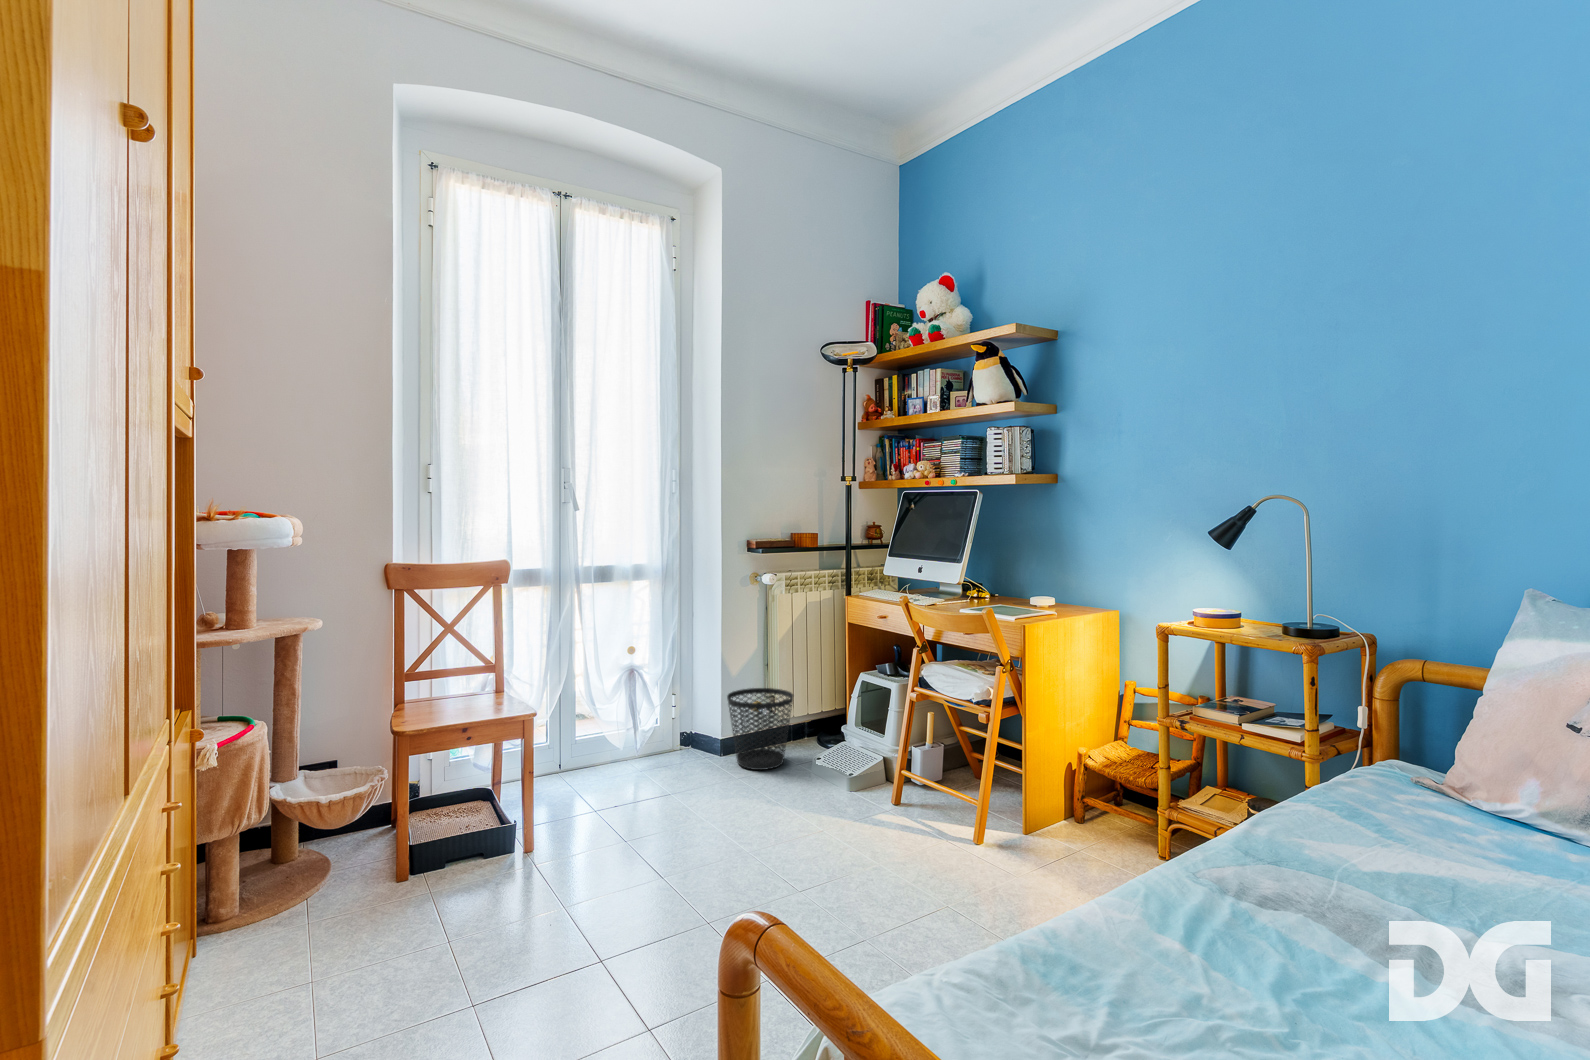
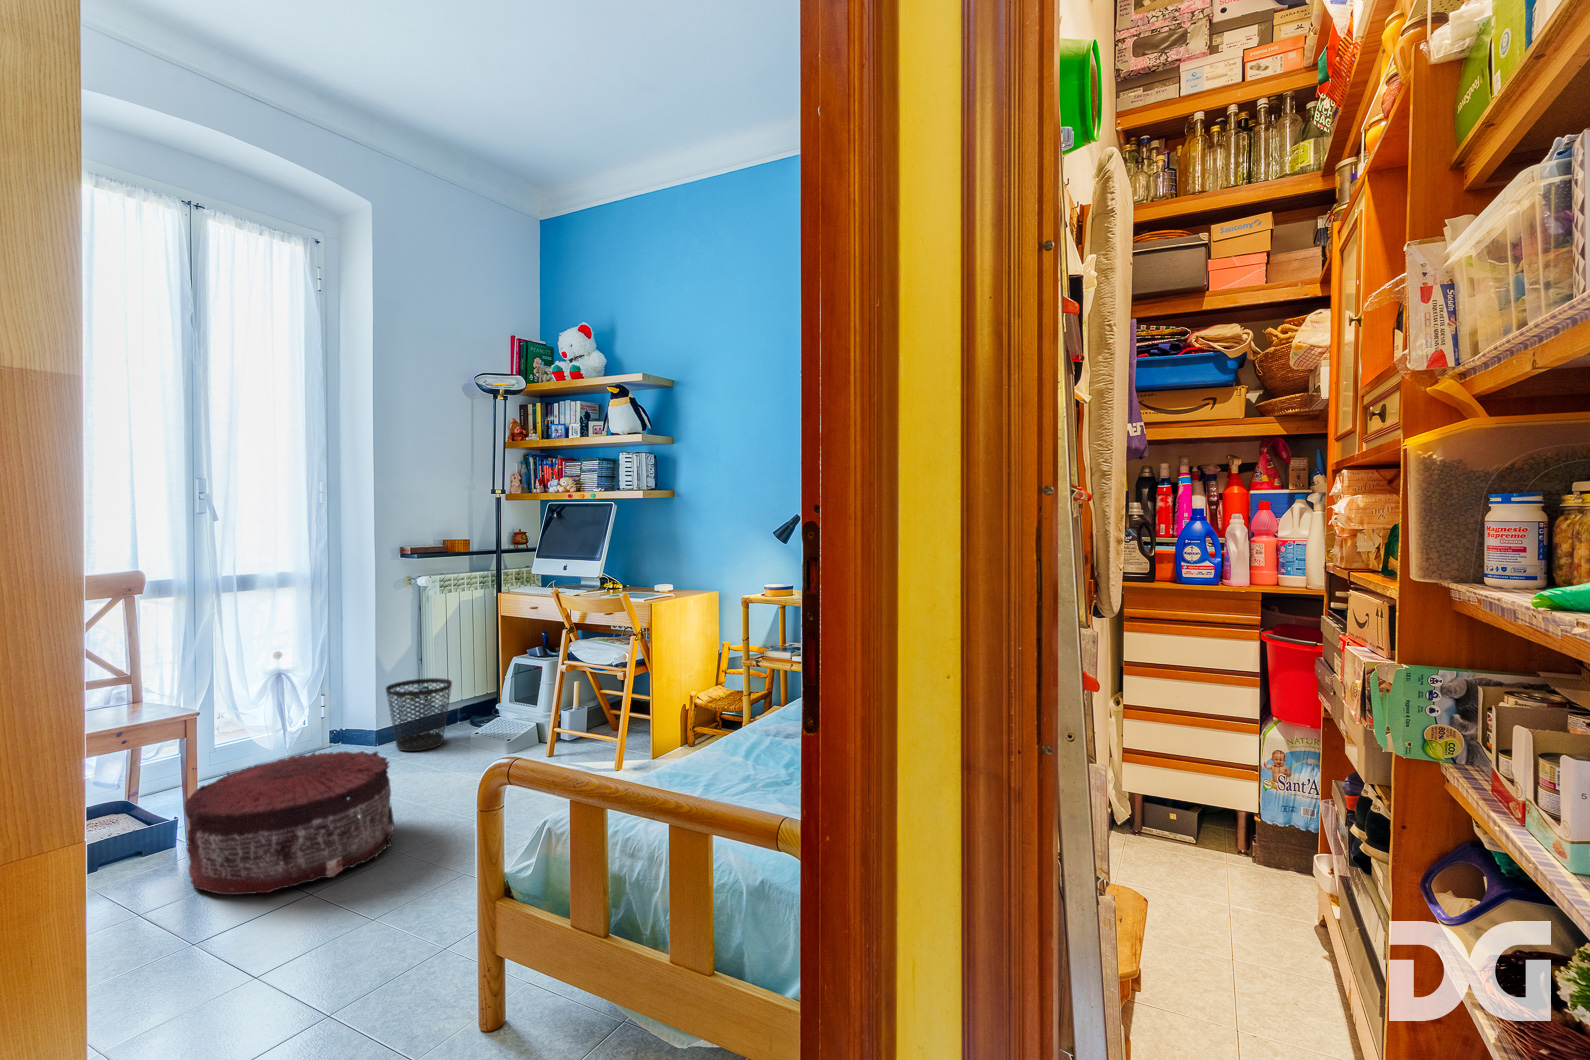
pouf: none [505,766,704,936] -> present [185,751,394,894]

